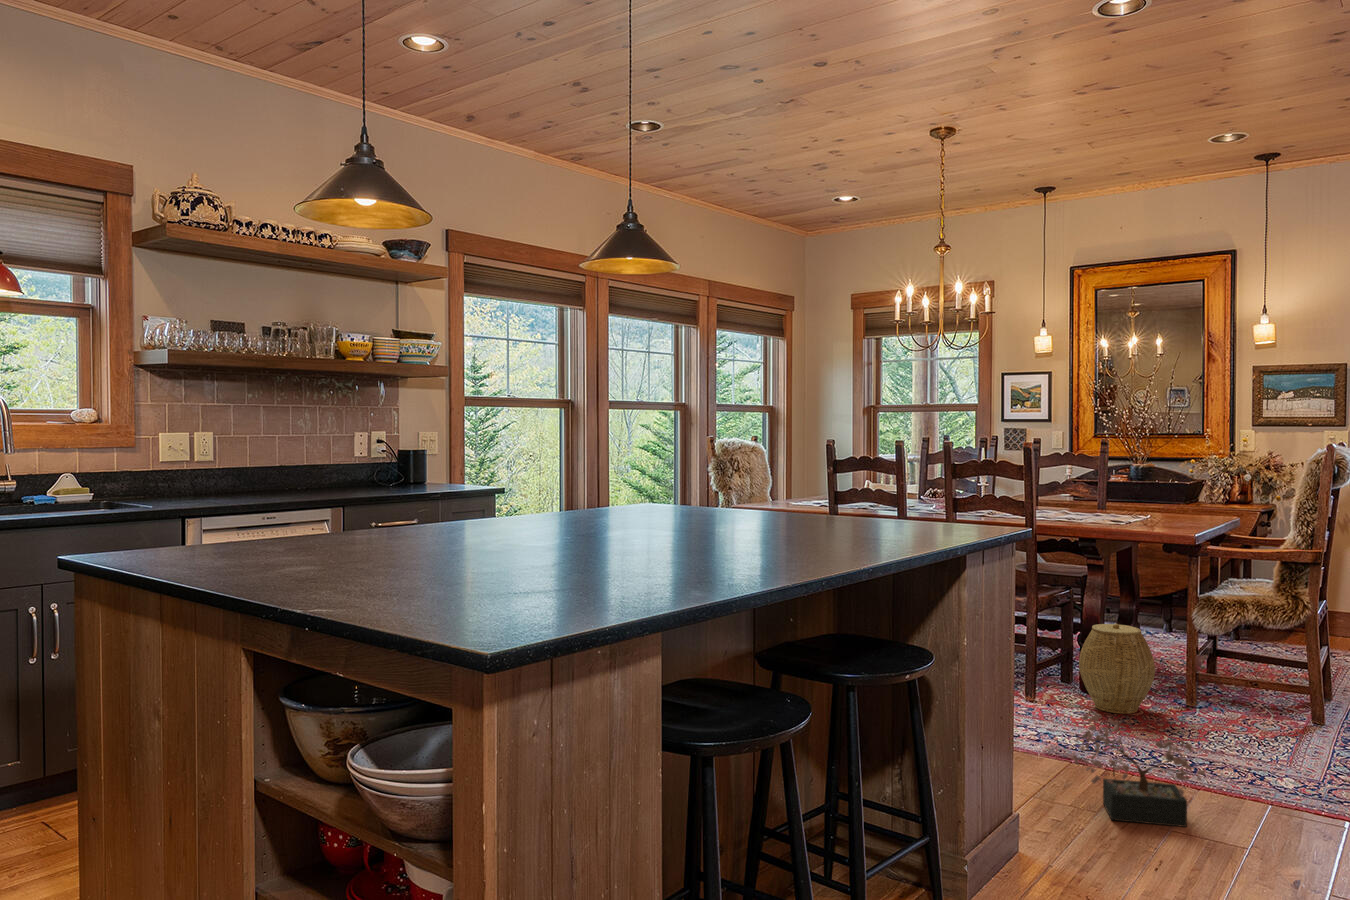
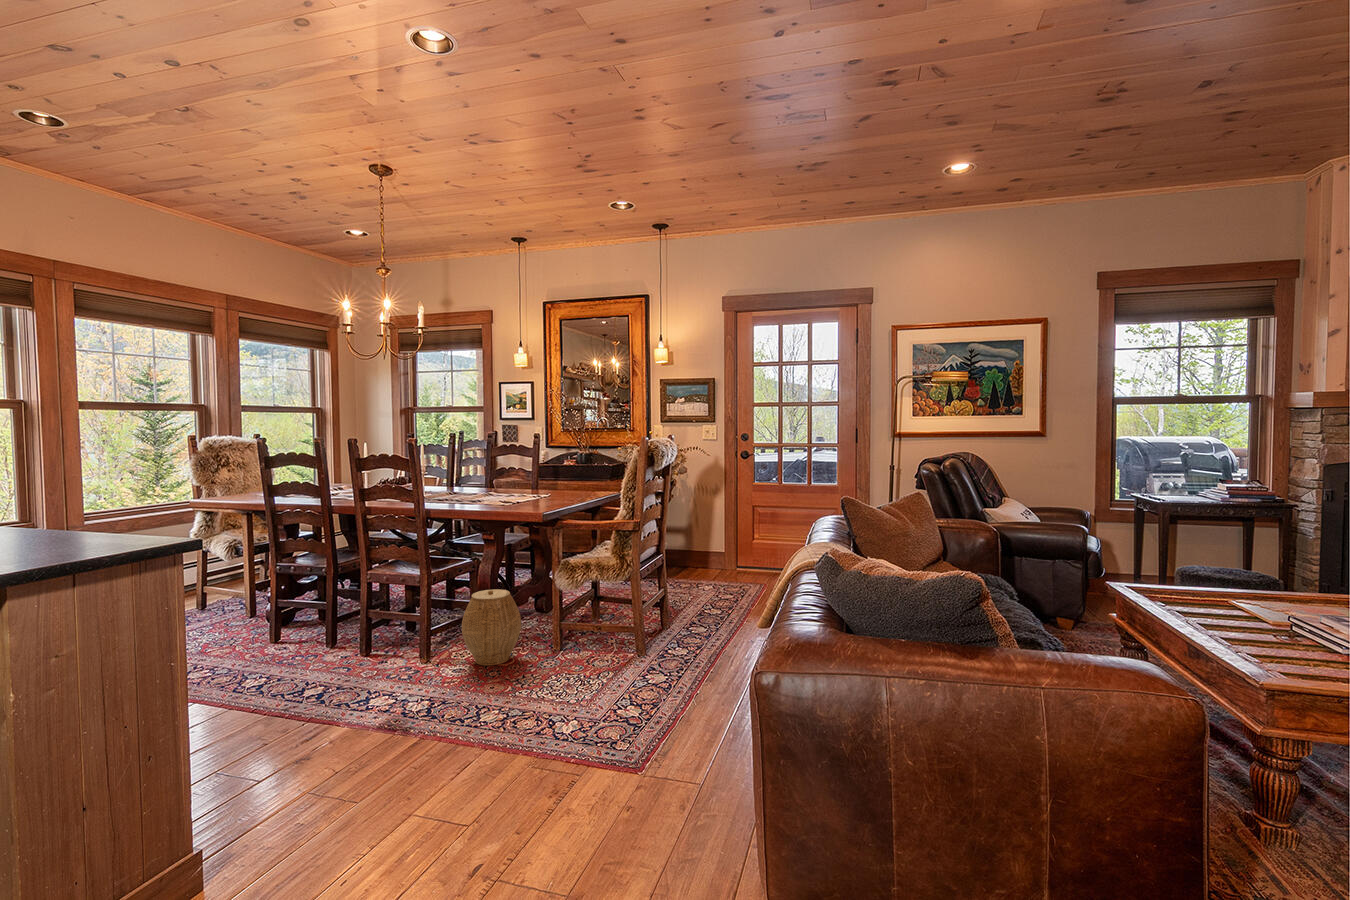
decorative plant: present [1073,711,1205,827] -> none [329,697,448,806]

